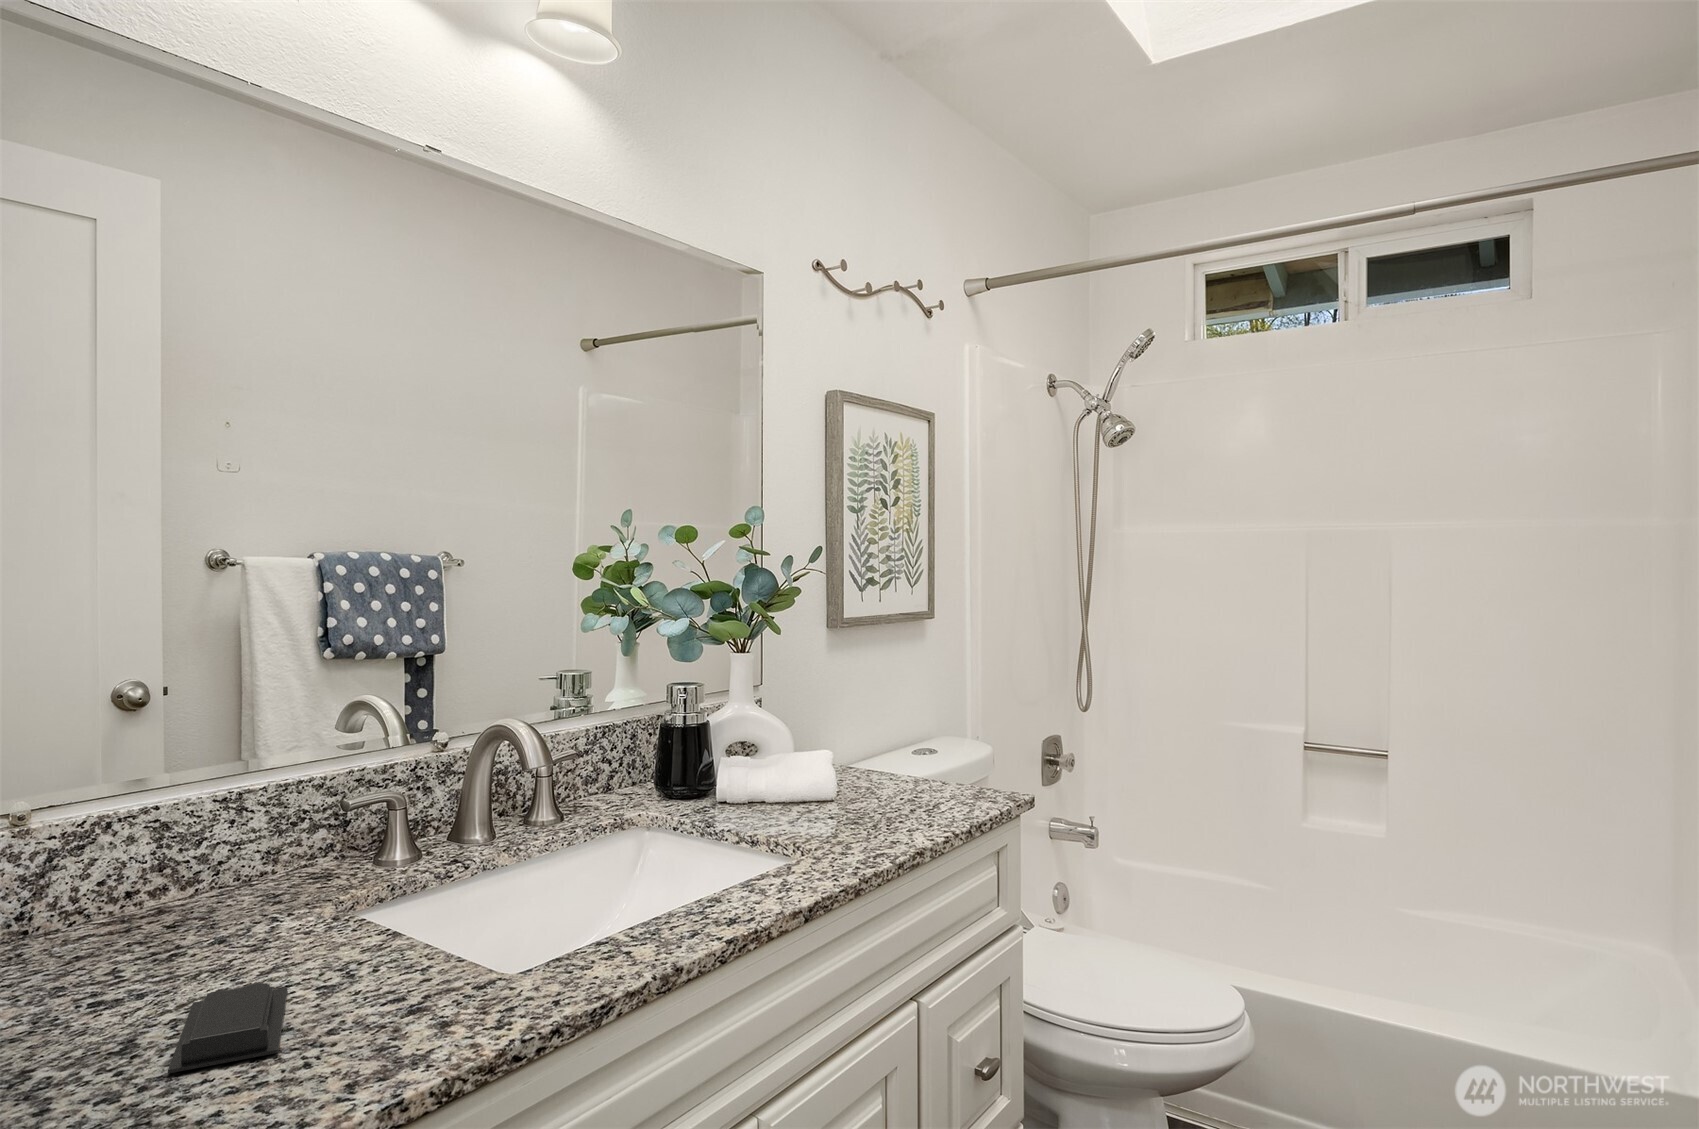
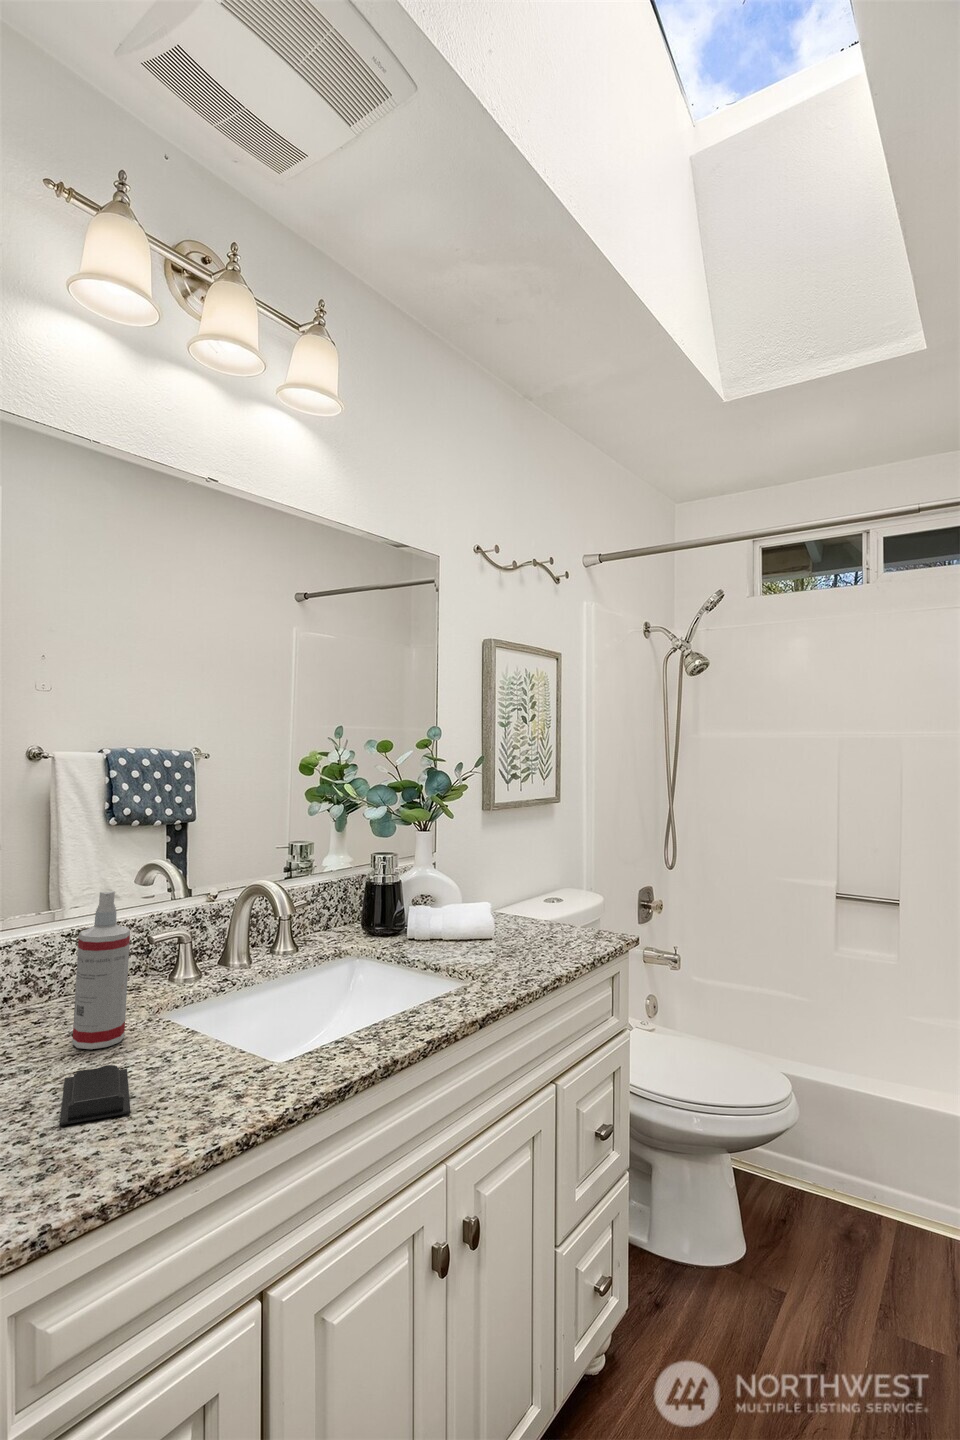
spray bottle: none [217,735,299,960] -> present [72,891,130,1049]

